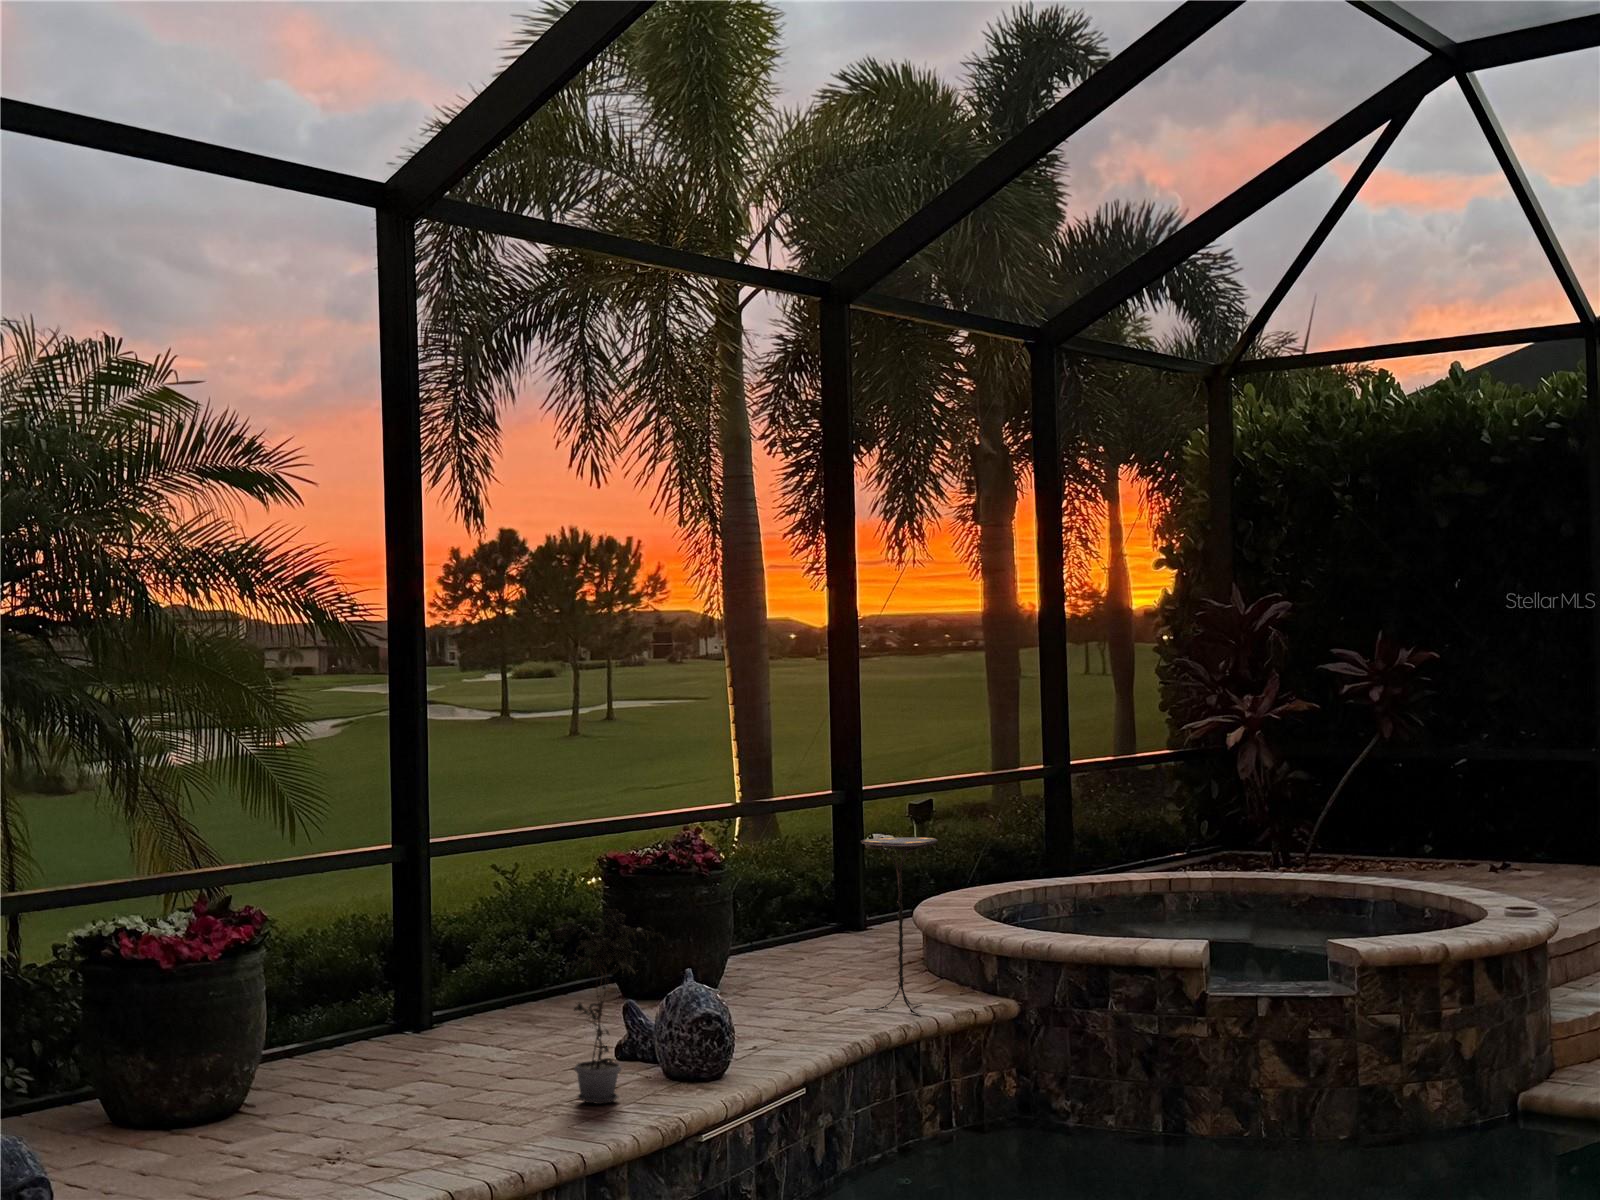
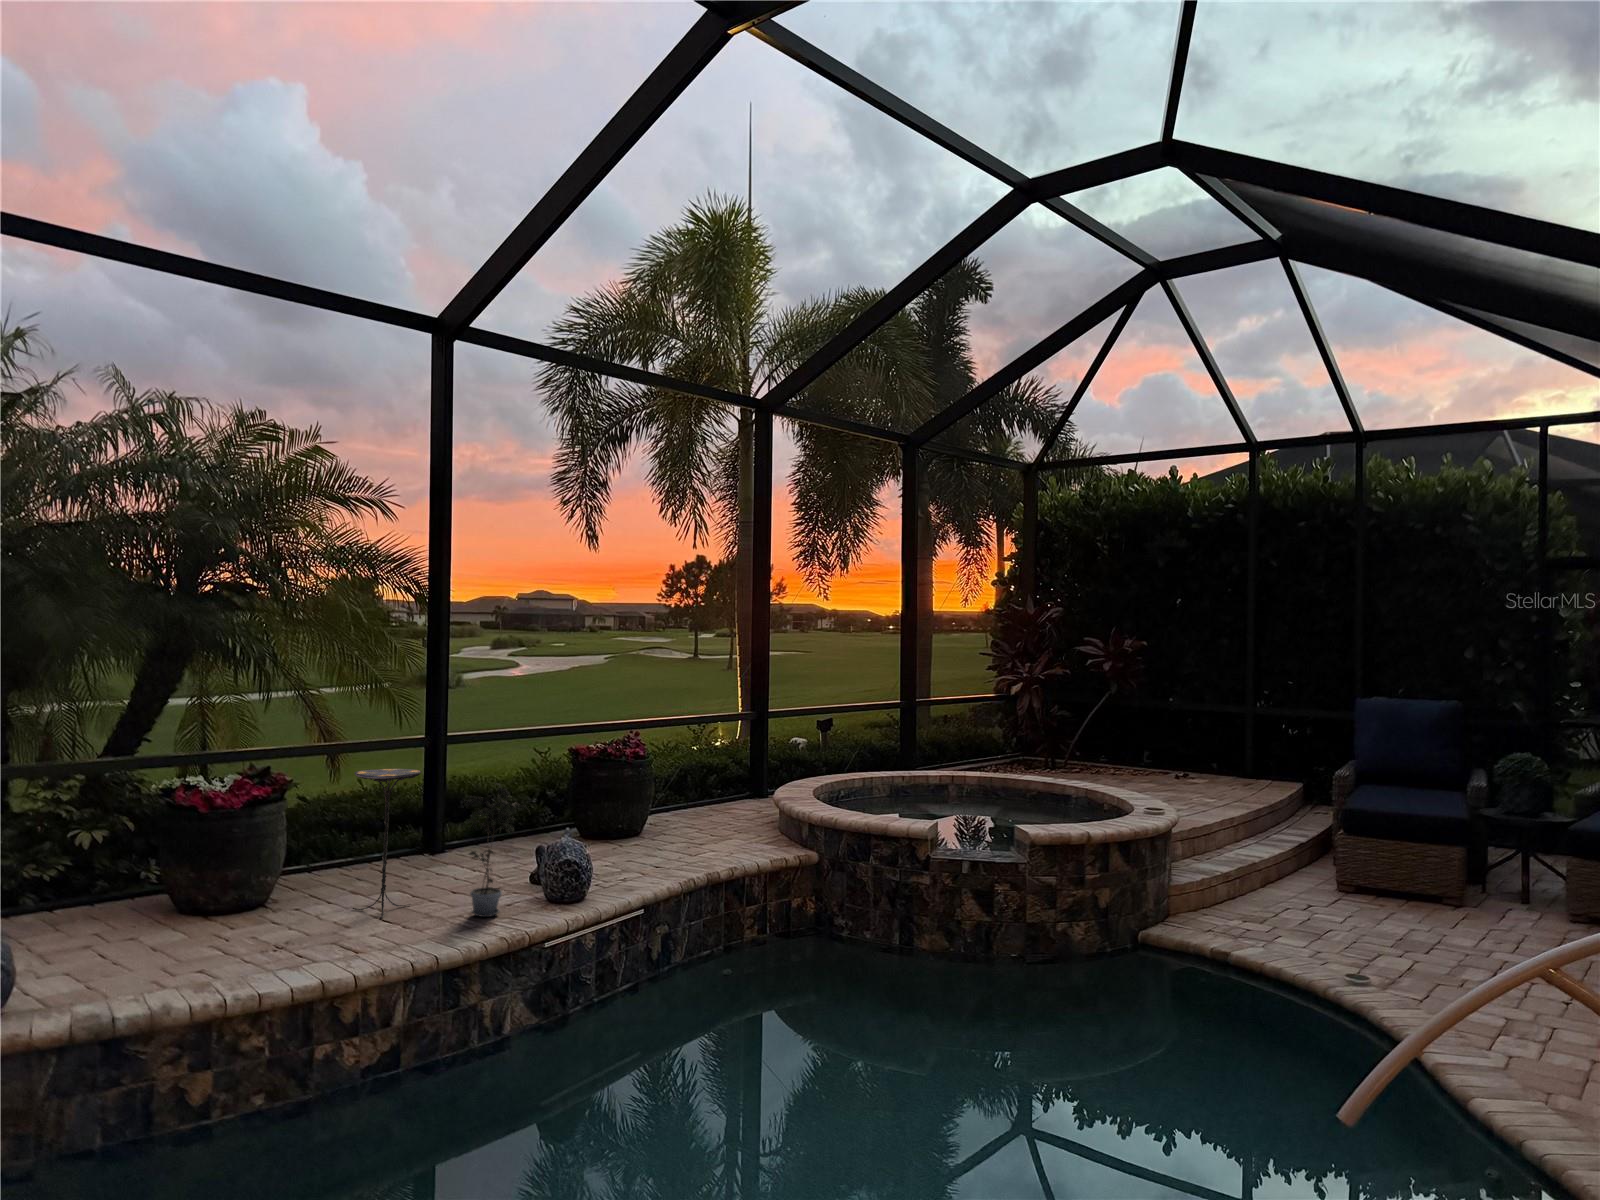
side table: present [861,837,938,1015] -> present [352,769,421,917]

